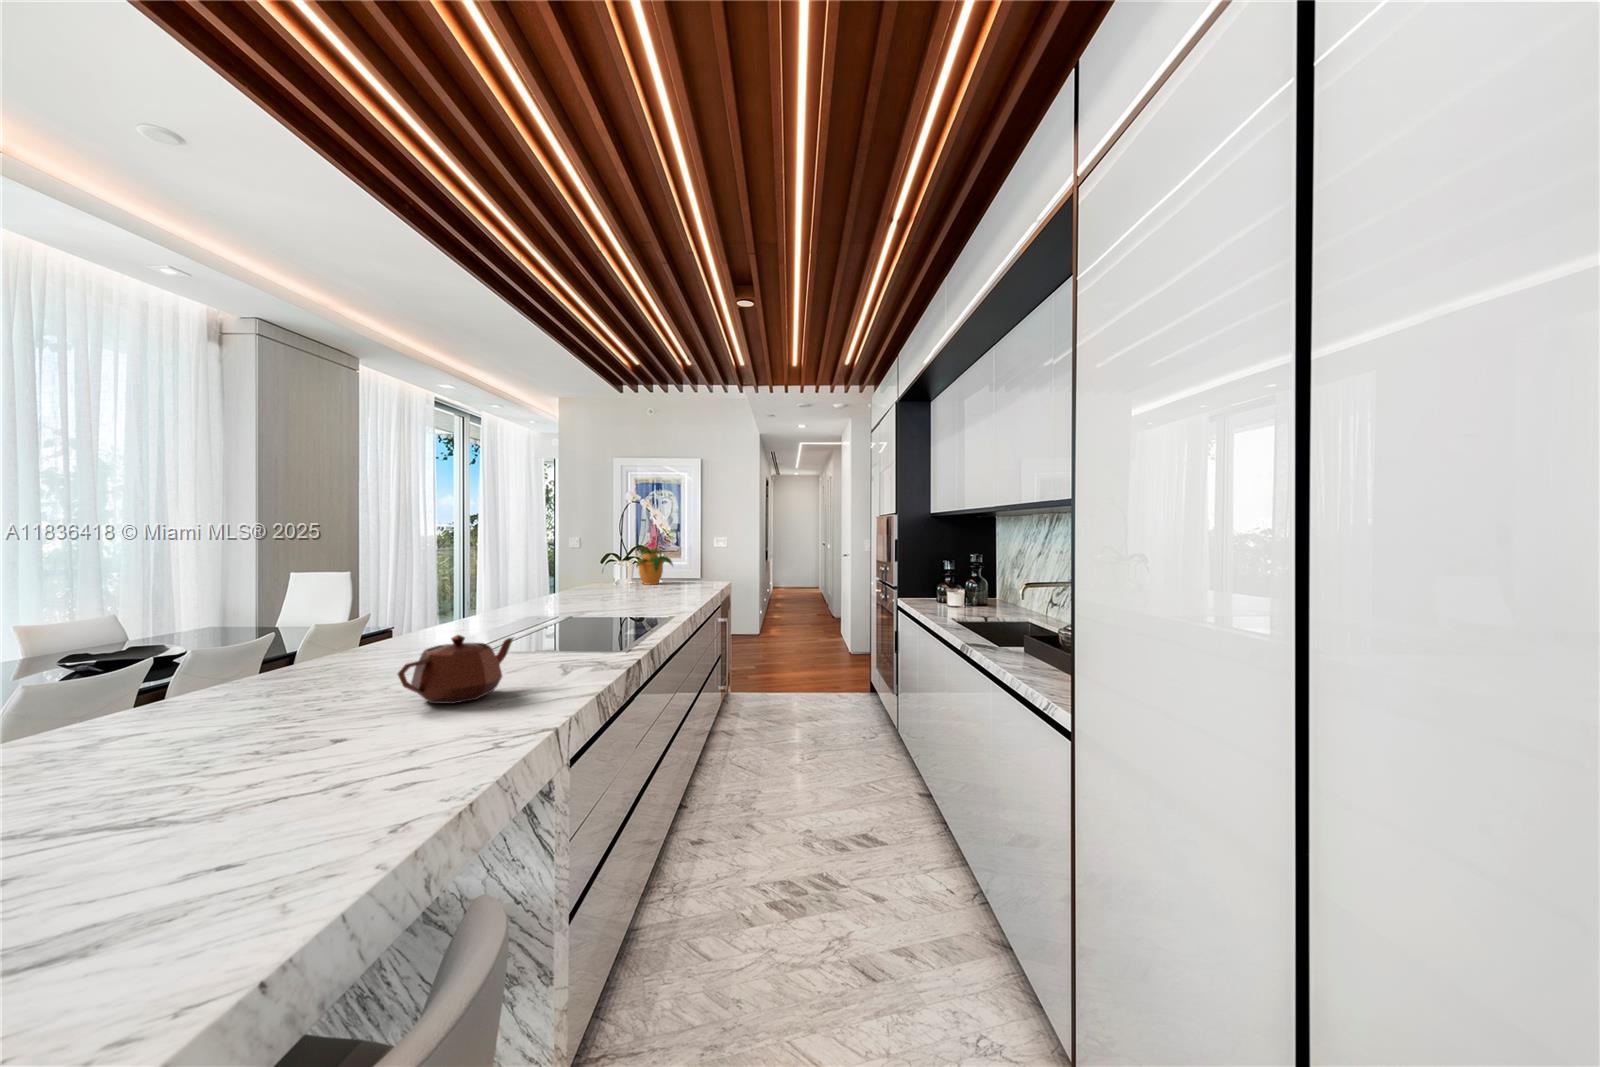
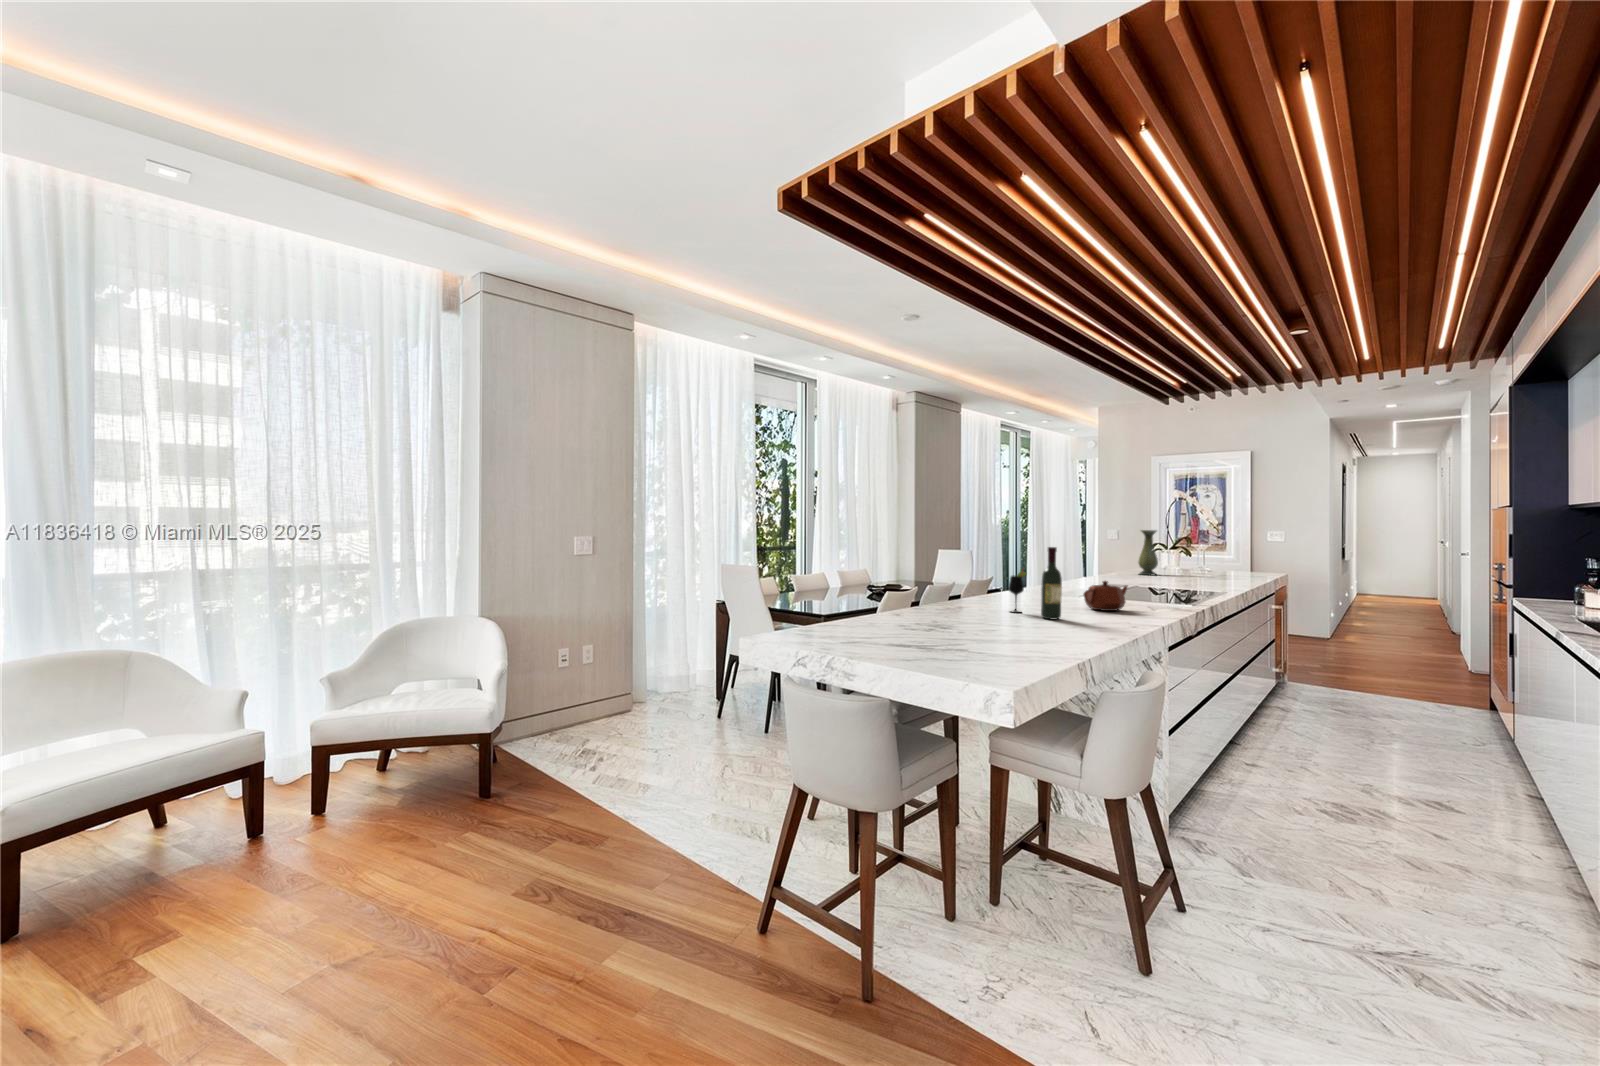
vase: none [584,534,608,593] -> present [1138,530,1158,575]
potted plant: present [632,547,673,585] -> none [1169,539,1217,573]
wine bottle: none [193,572,270,794] -> present [1041,547,1062,619]
wine glass: none [114,634,190,774] -> present [1008,571,1026,613]

